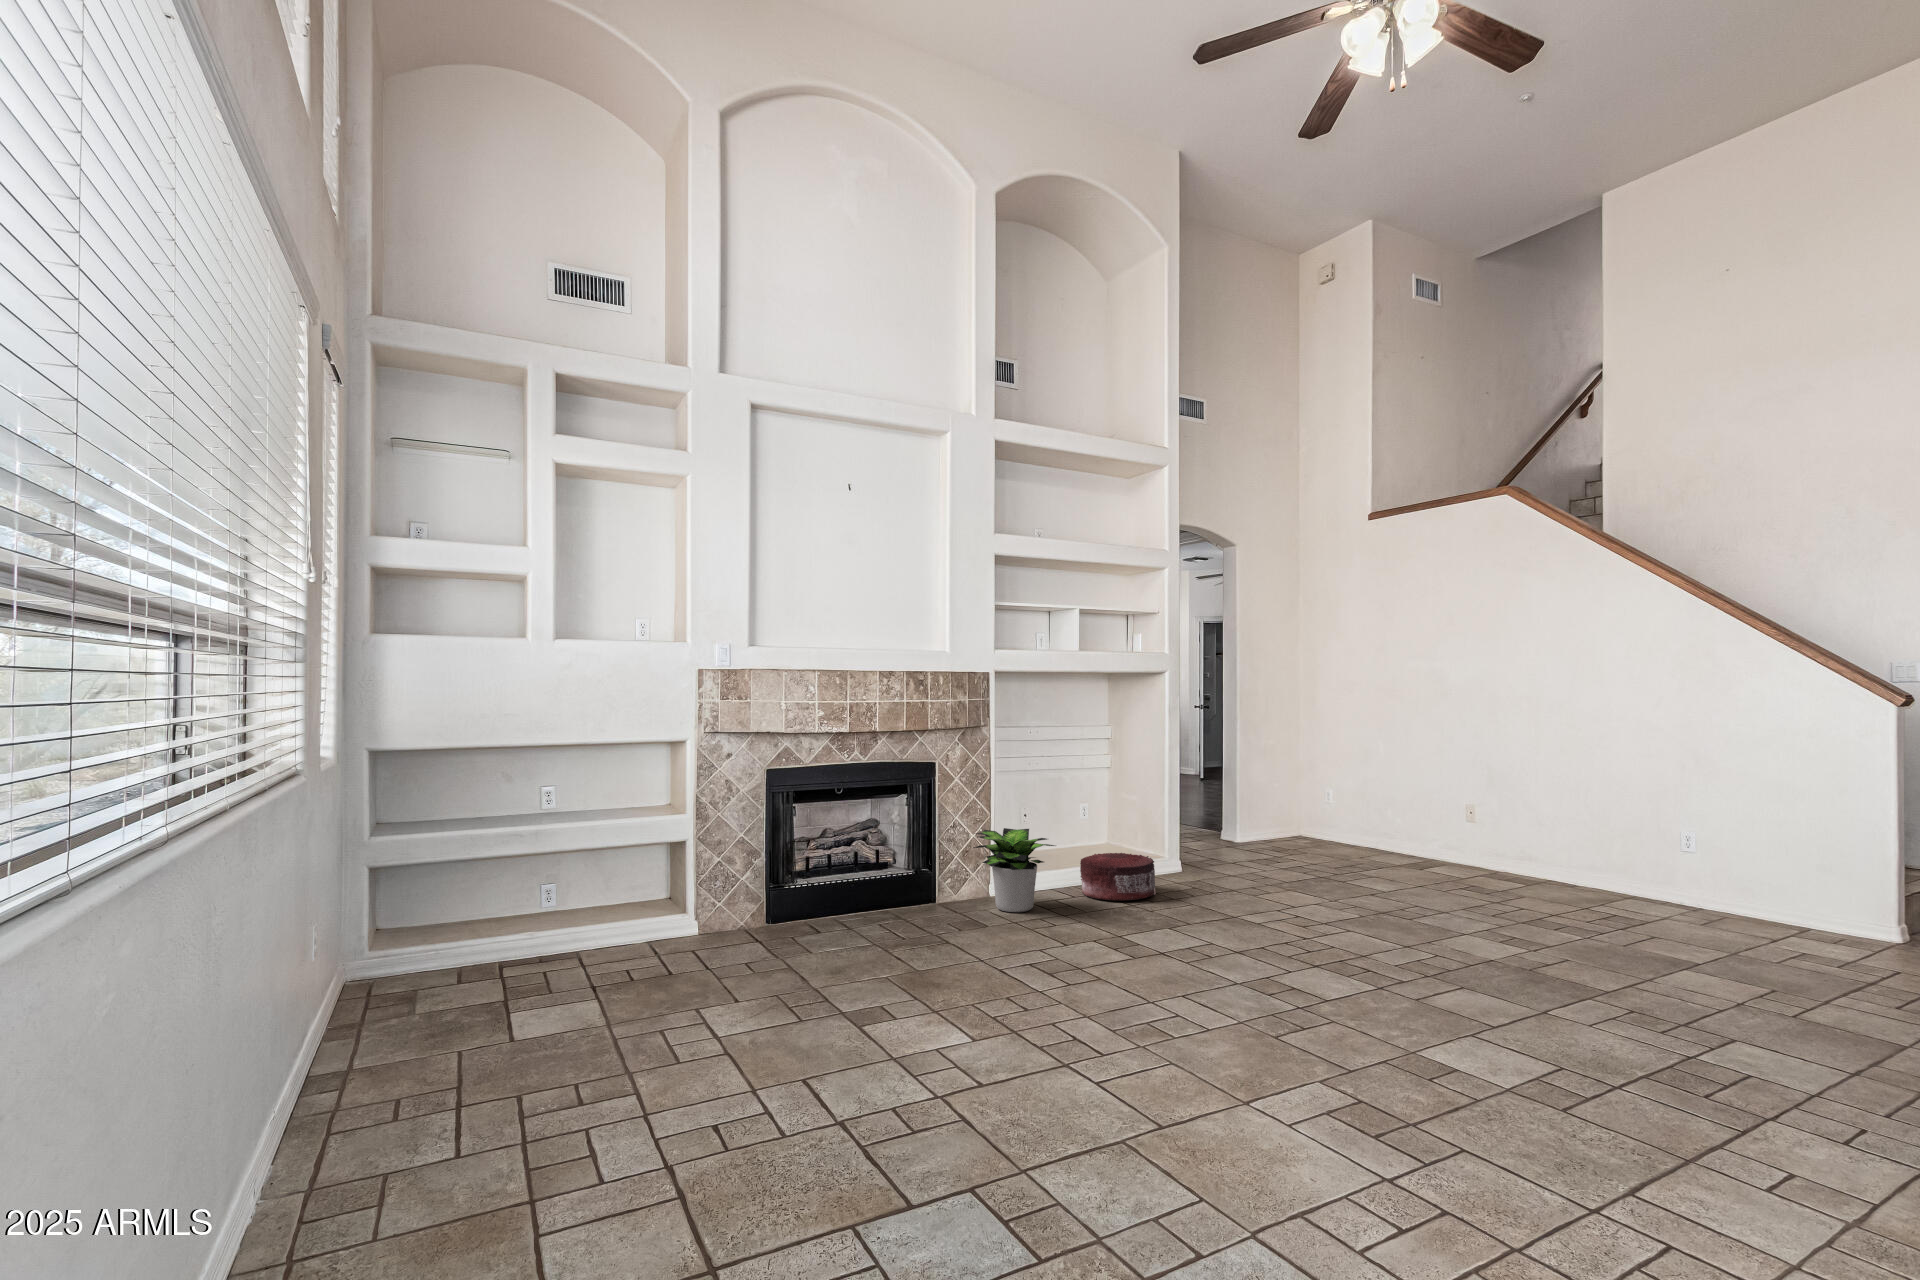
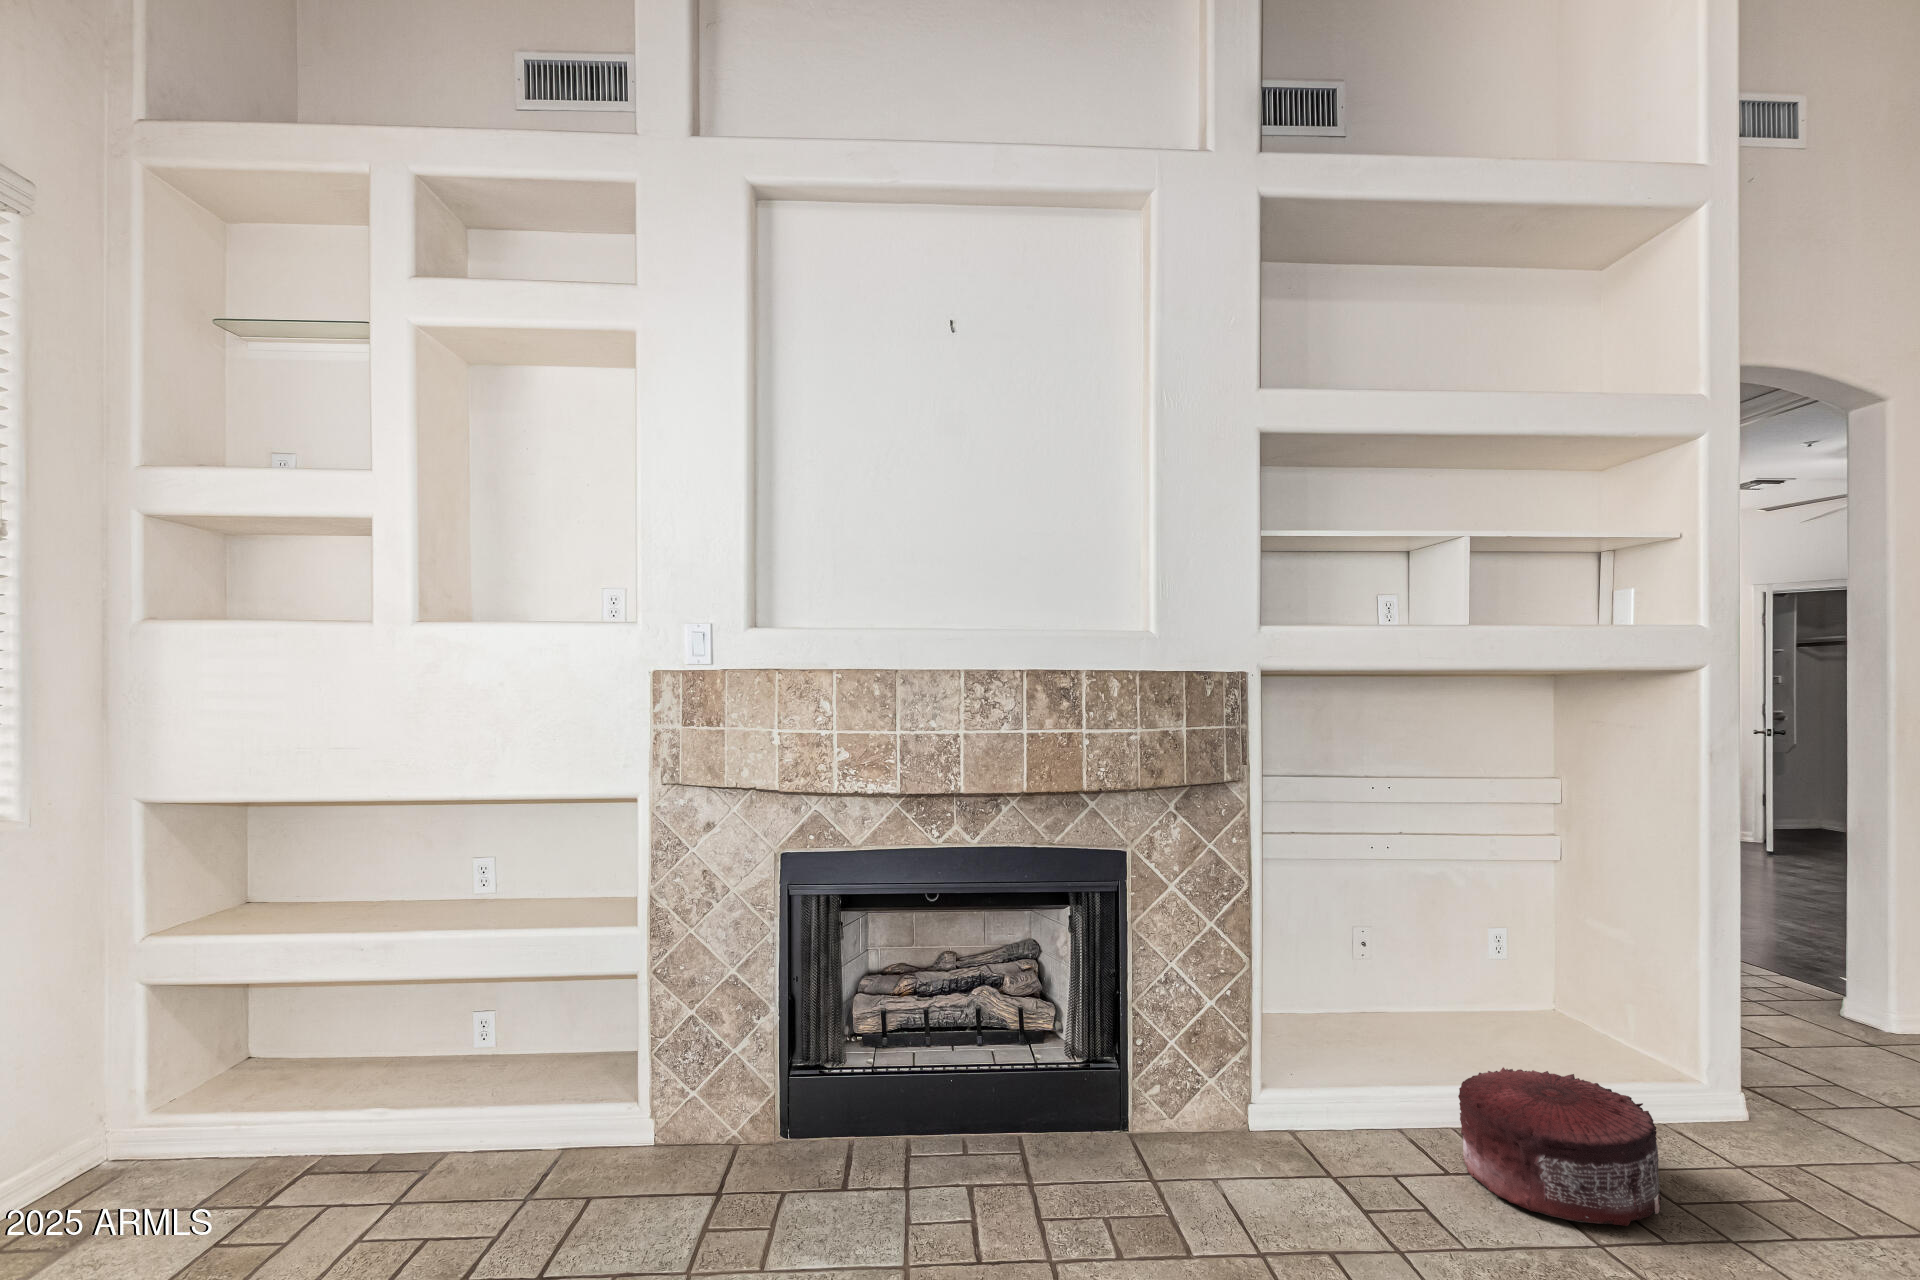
potted plant: present [973,828,1055,912] -> none [1182,998,1385,1210]

